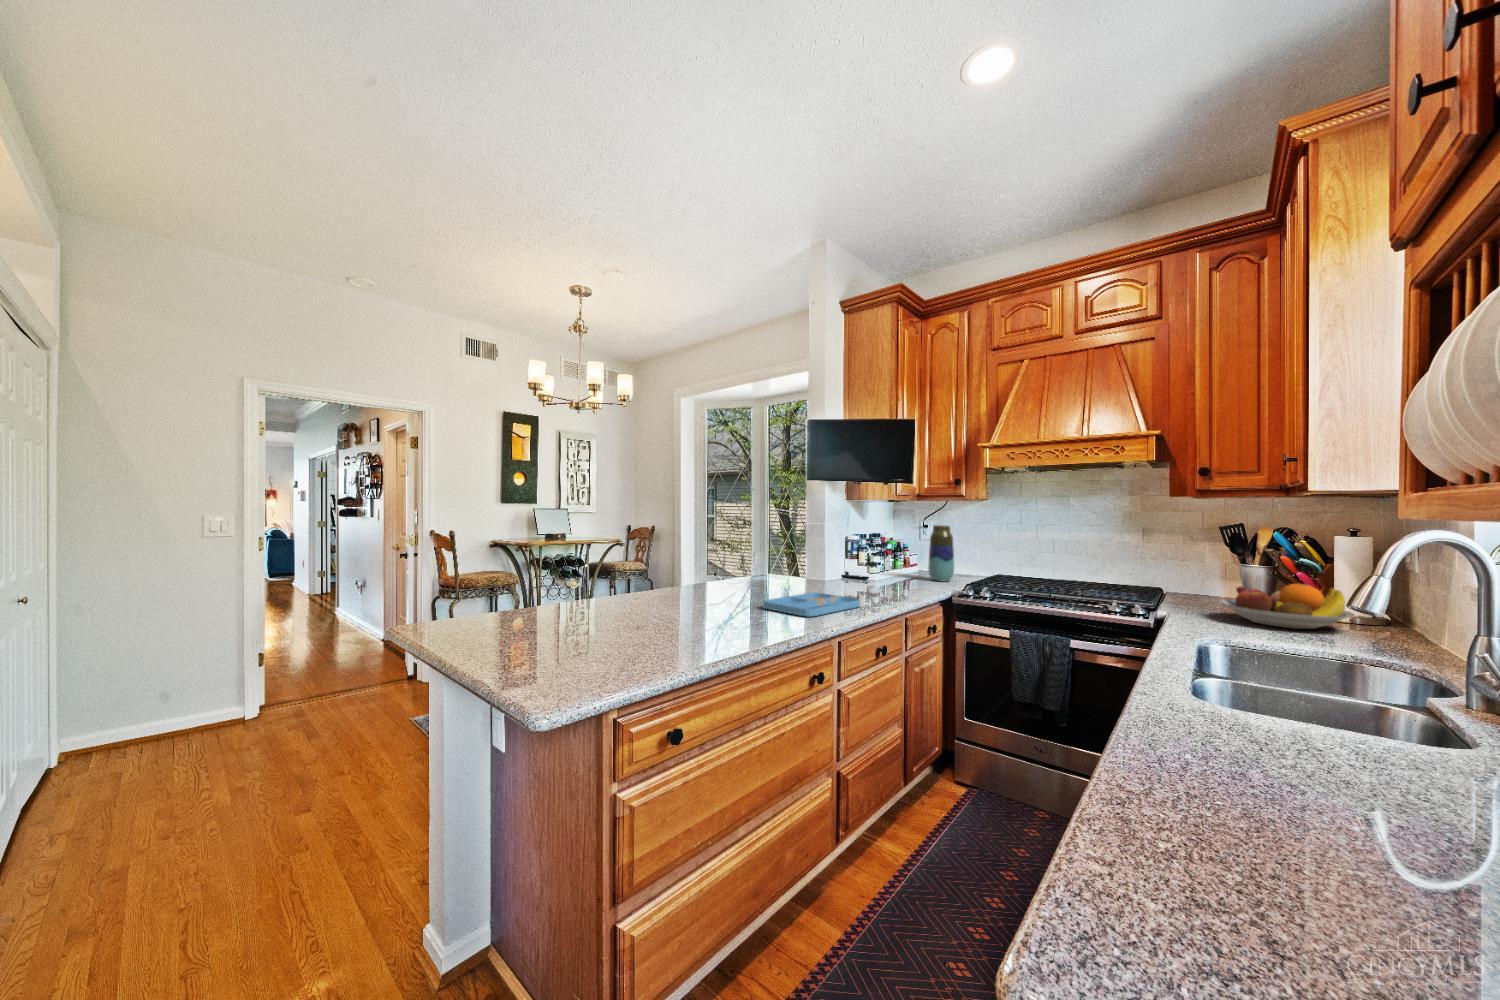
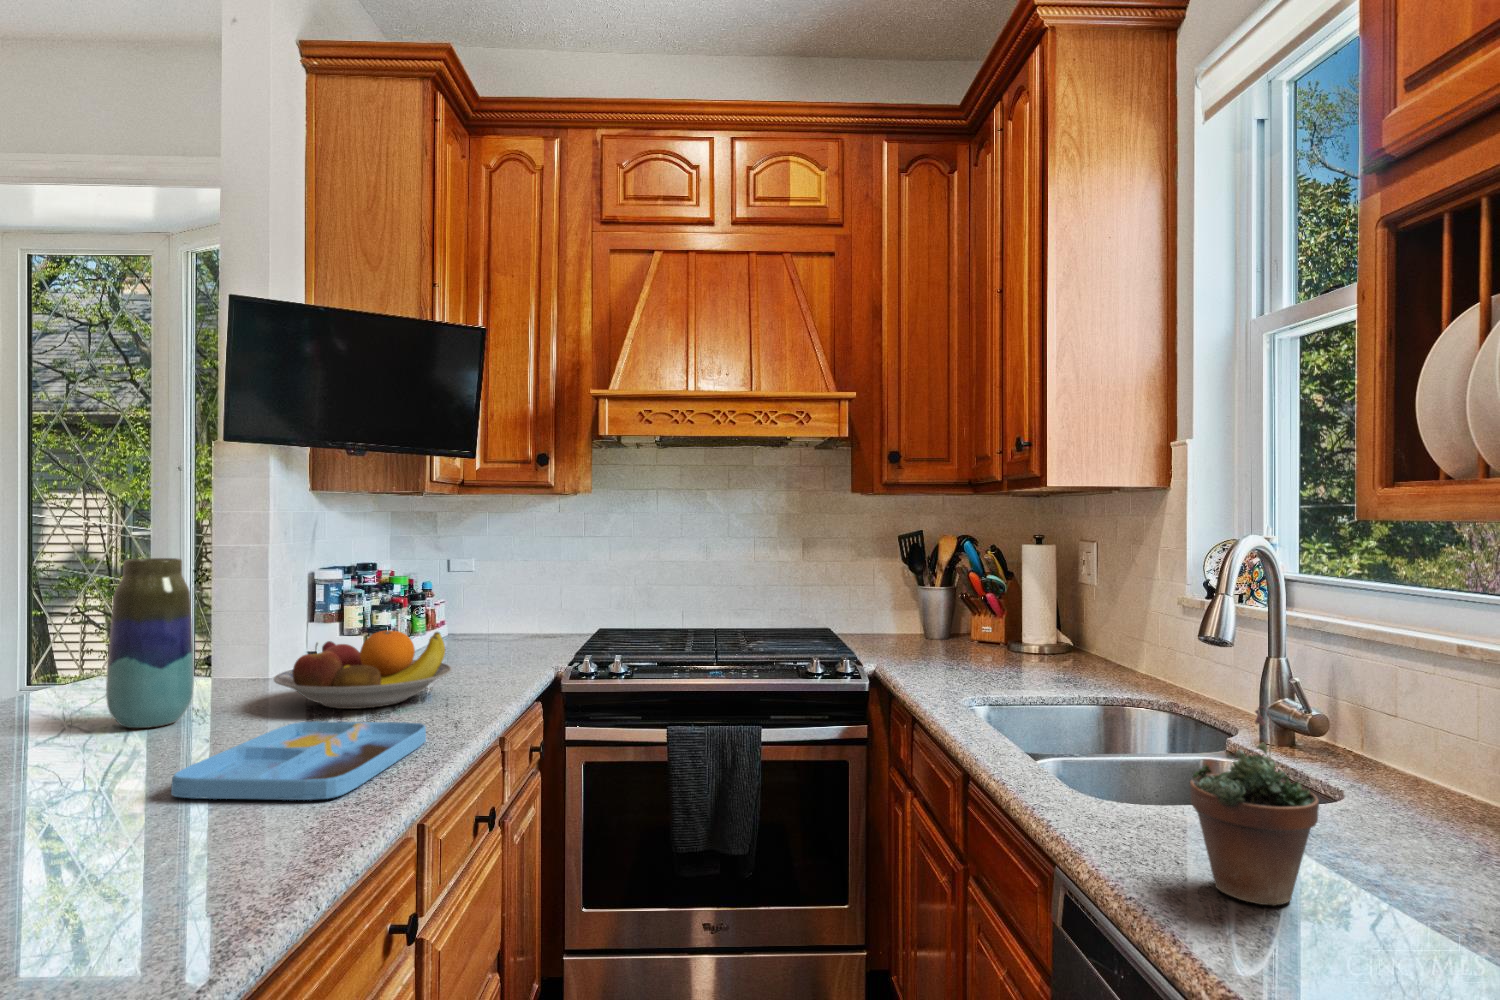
vase: present [928,525,954,582] -> present [106,558,194,728]
fruit bowl: present [1218,584,1355,629] -> present [274,630,452,709]
succulent plant: none [1162,624,1254,744] -> present [1190,706,1319,906]

